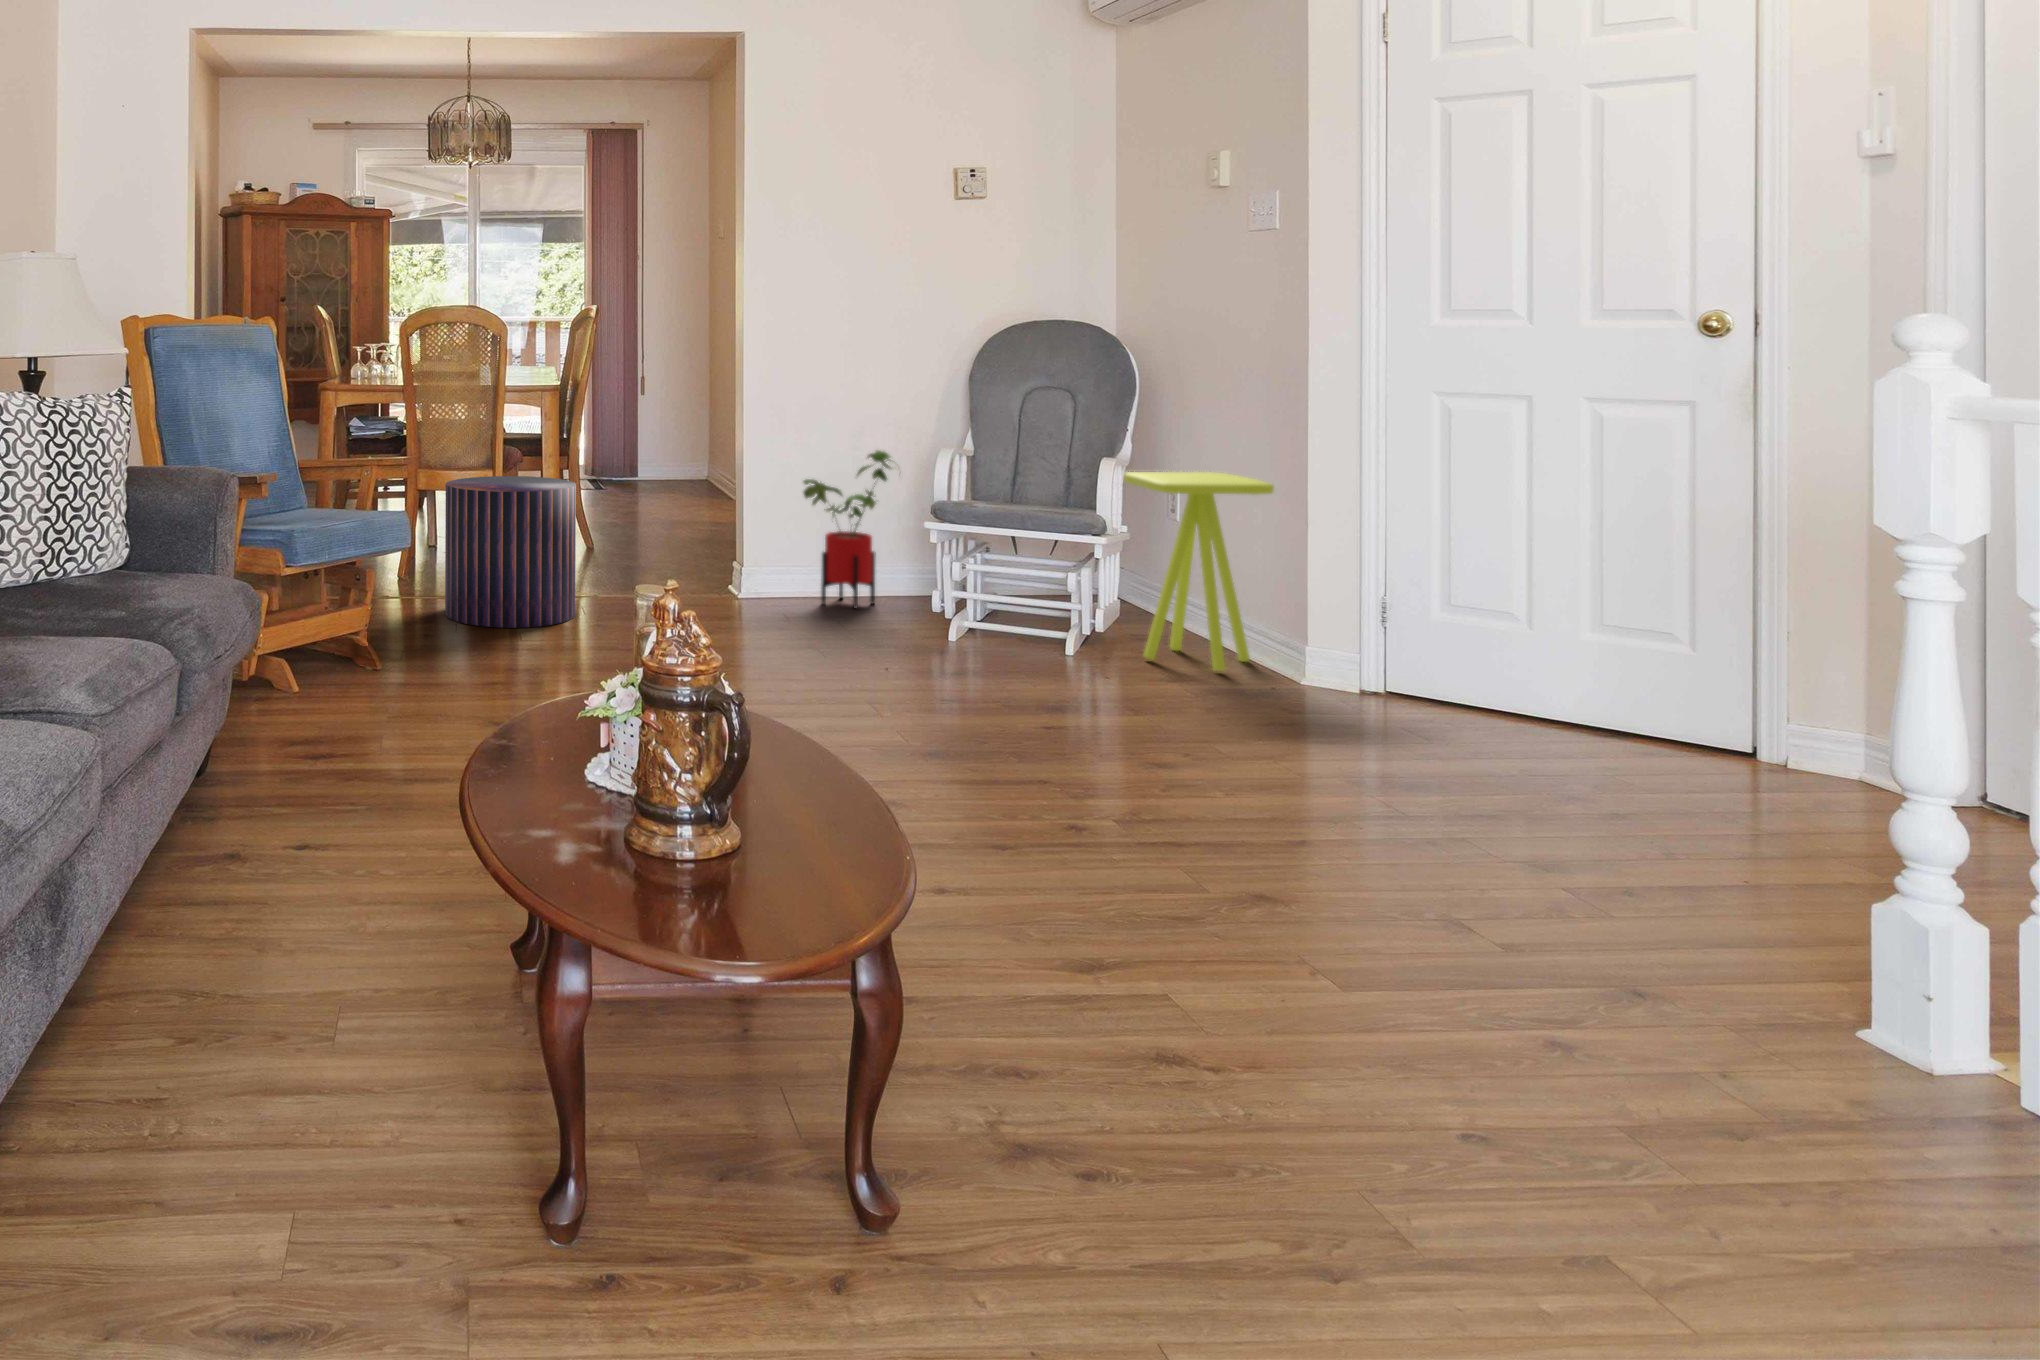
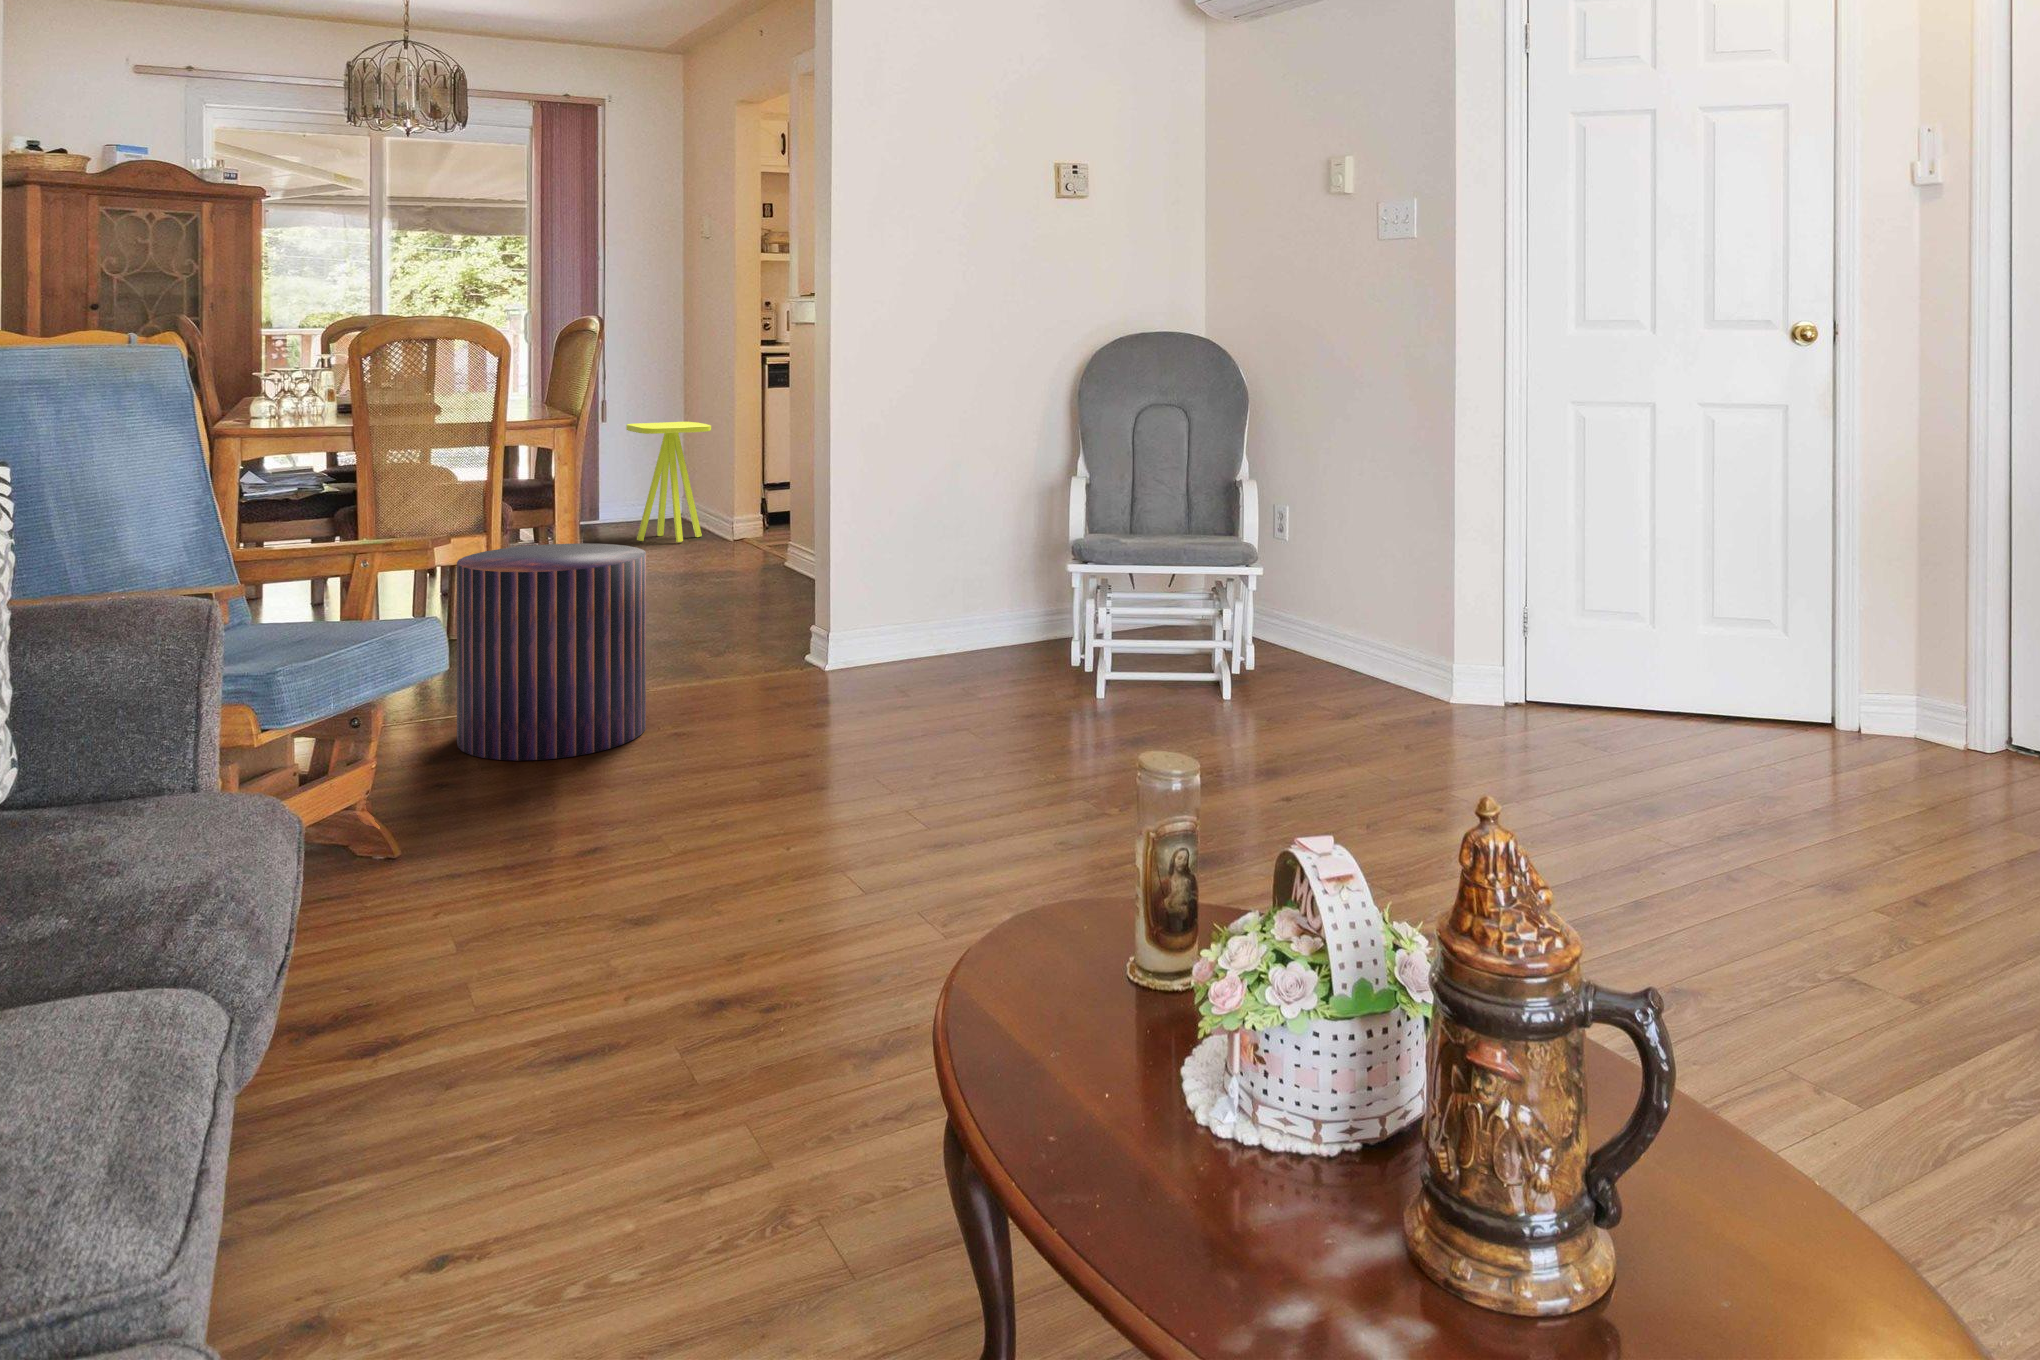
house plant: present [804,450,898,608] -> none [905,482,1018,671]
side table: present [1124,472,1274,671] -> present [626,422,711,542]

